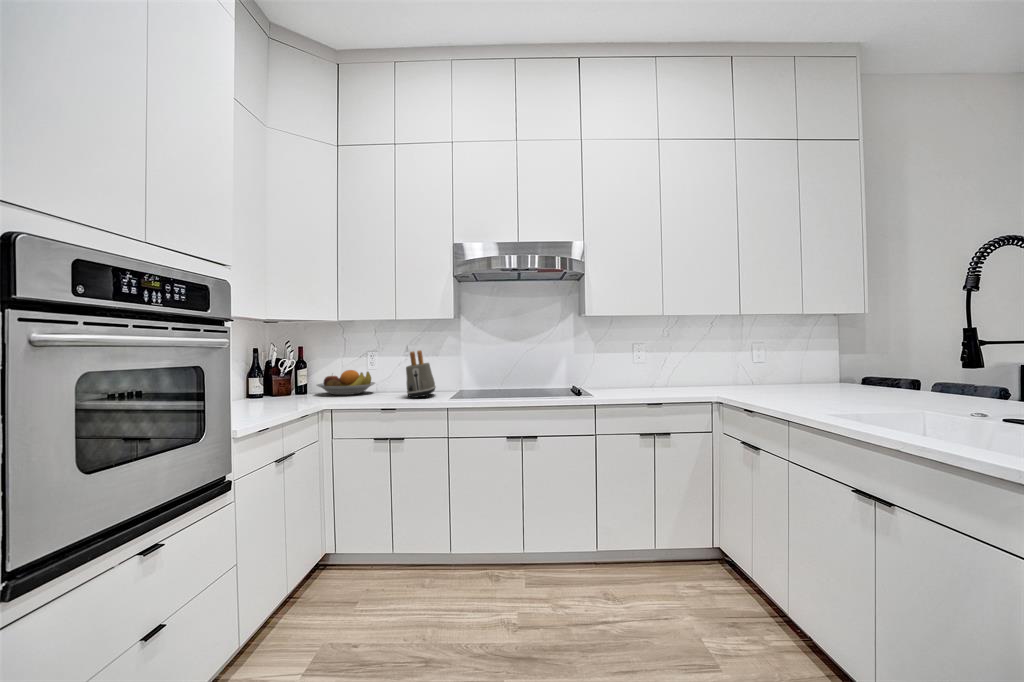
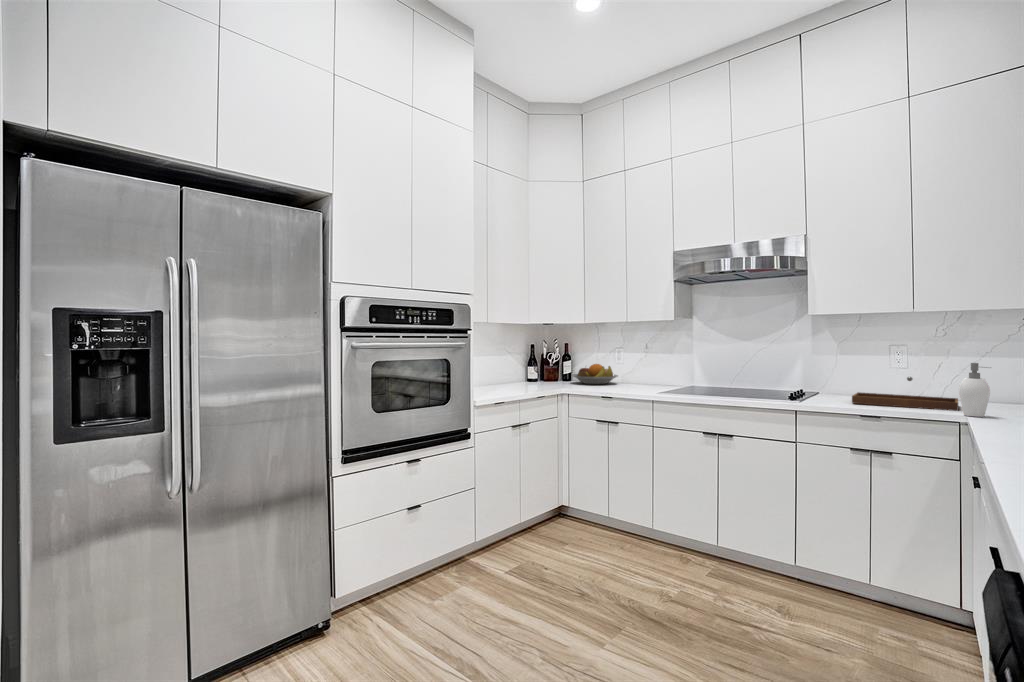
toaster: present [406,350,436,398] -> none [628,349,662,391]
soap dispenser: none [698,353,722,394] -> present [959,363,991,417]
tray: none [611,367,687,392] -> present [852,377,958,411]

